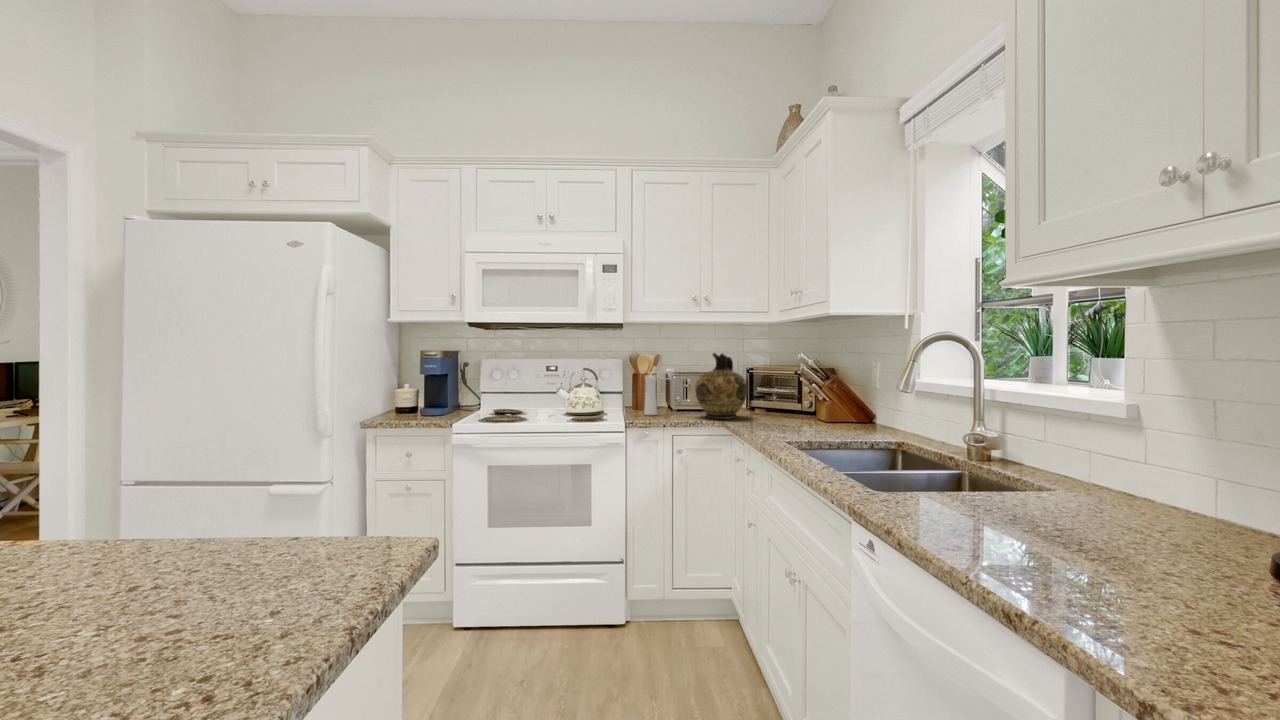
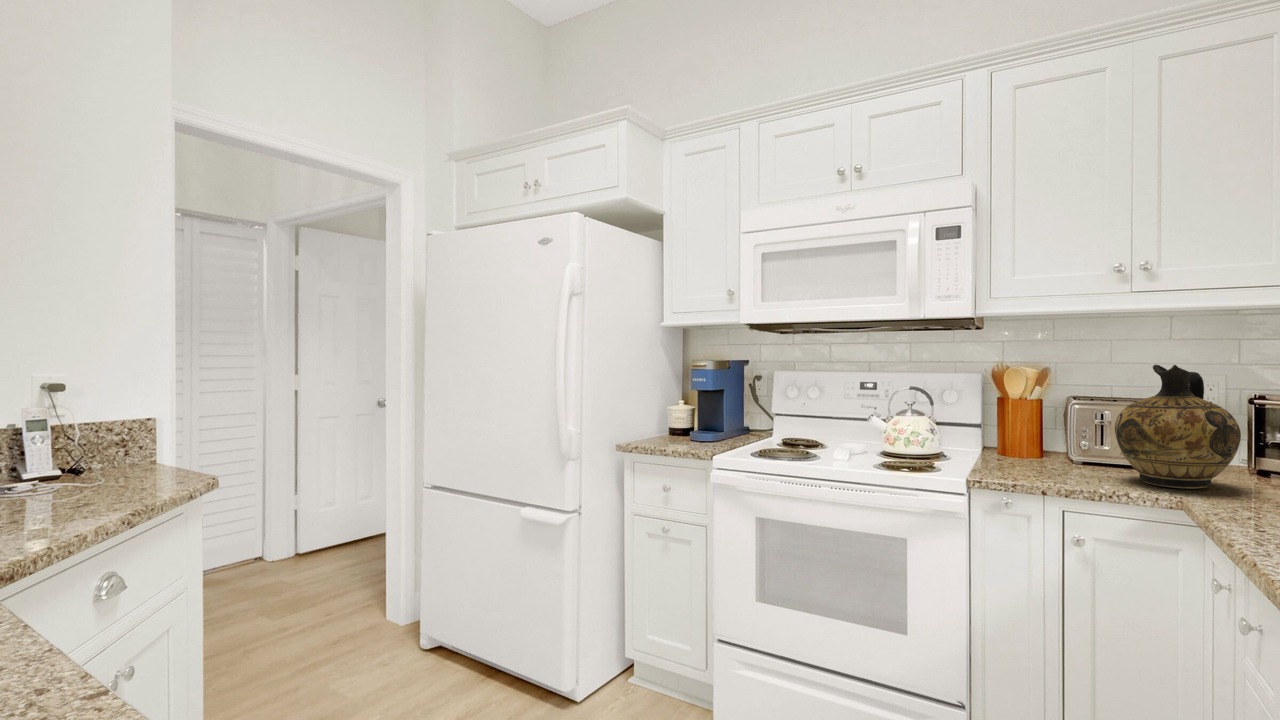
pepper mill: present [644,368,675,415] -> none [1013,390,1075,468]

